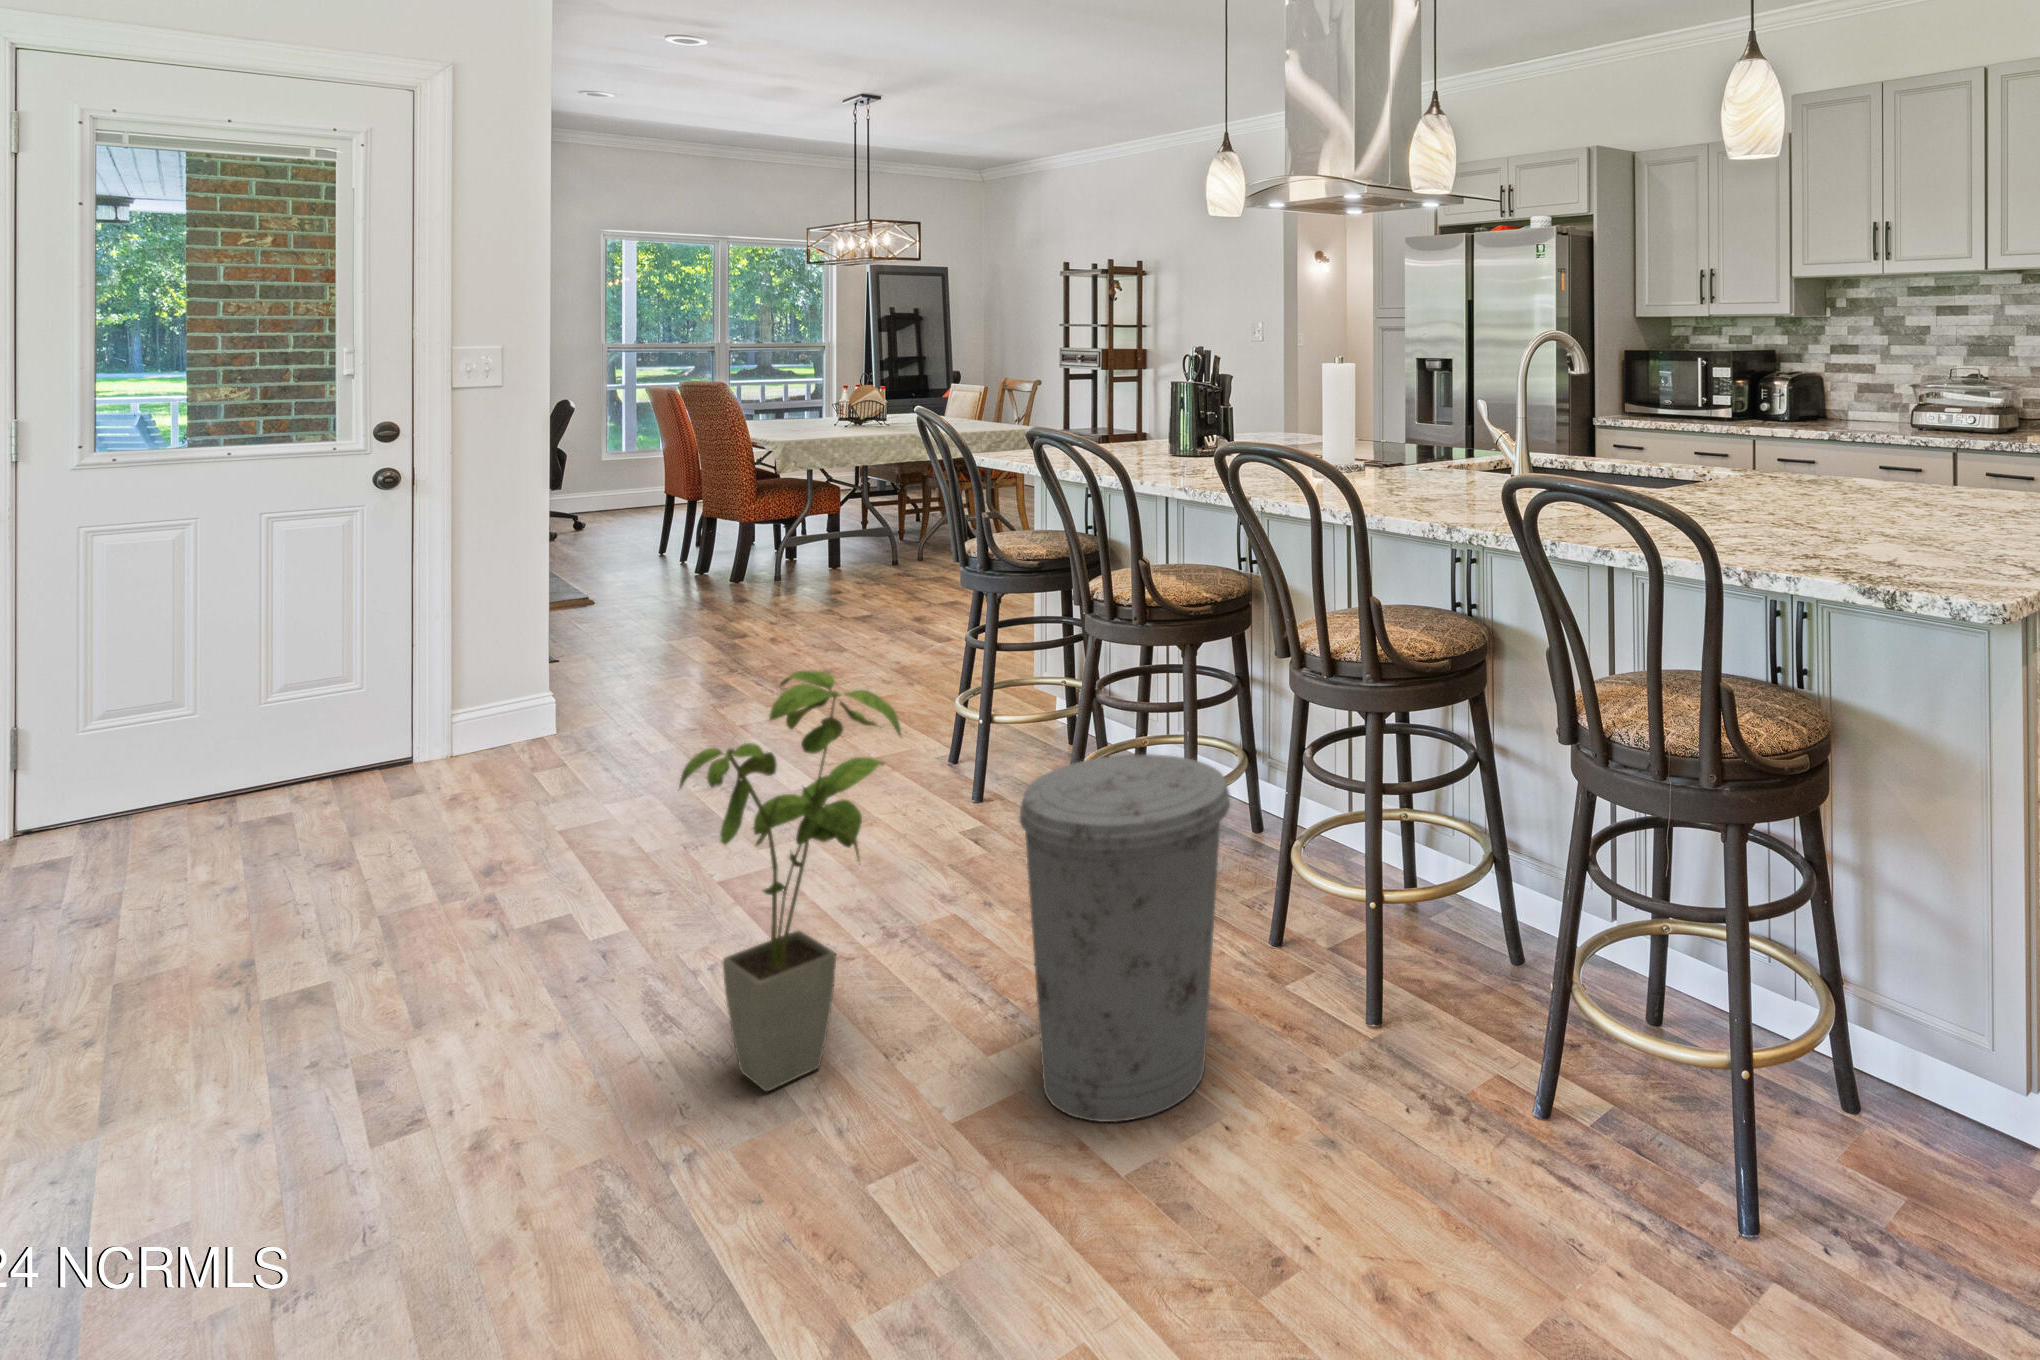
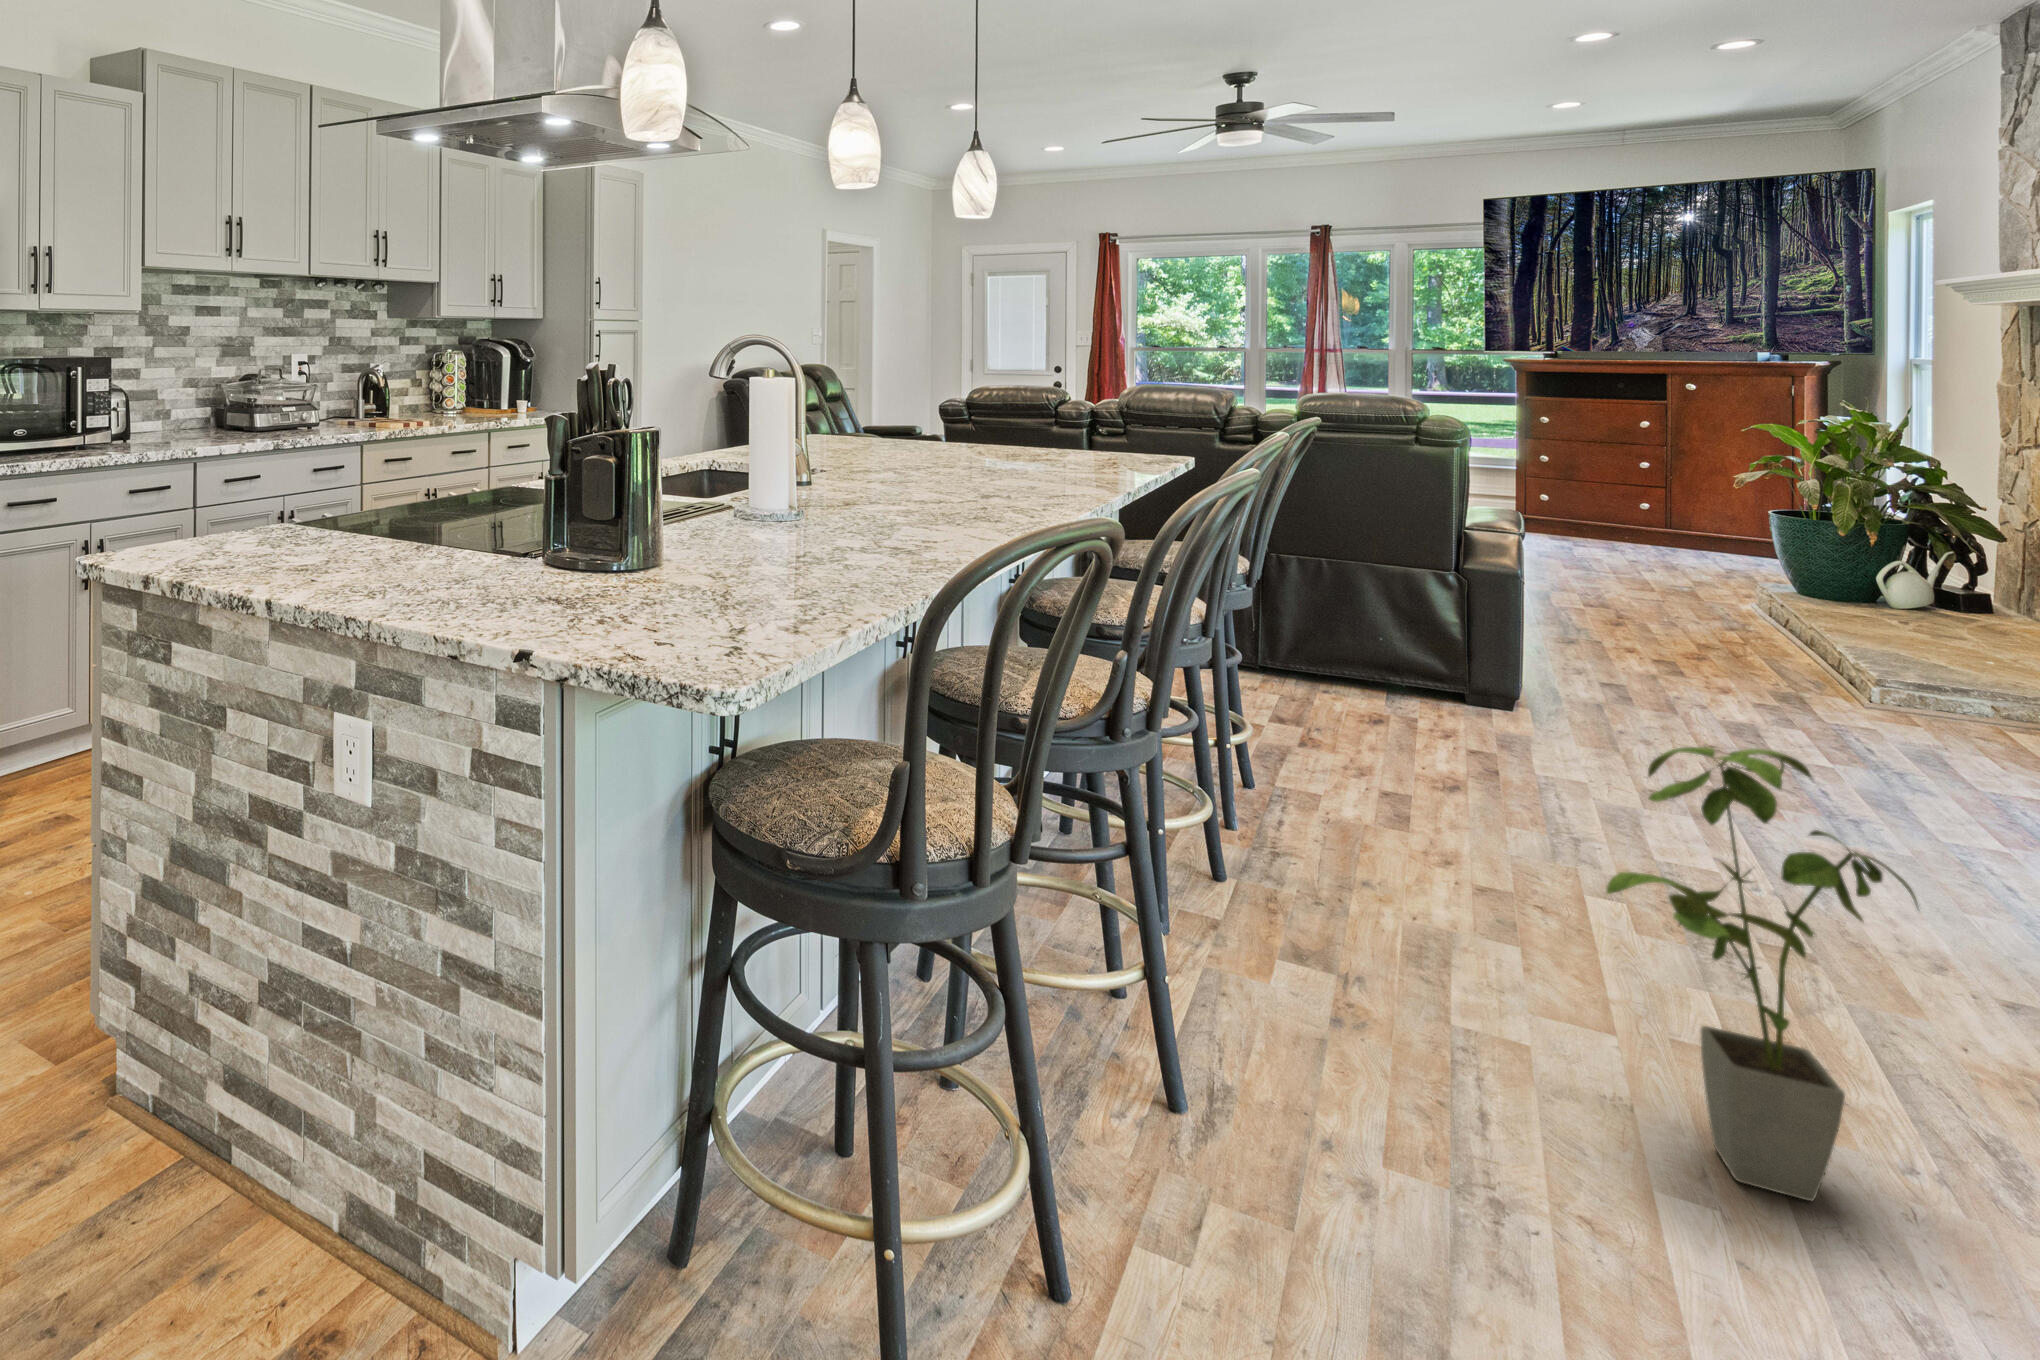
trash can: present [1020,754,1230,1122] -> none [1348,724,1554,1016]

